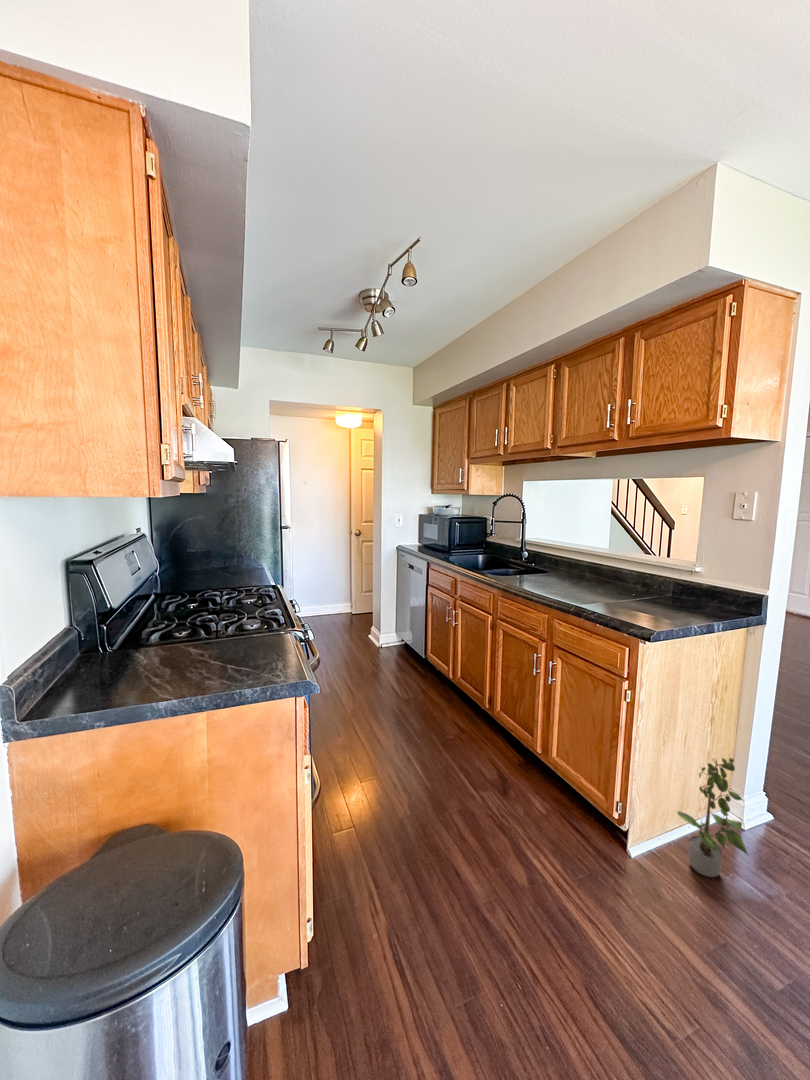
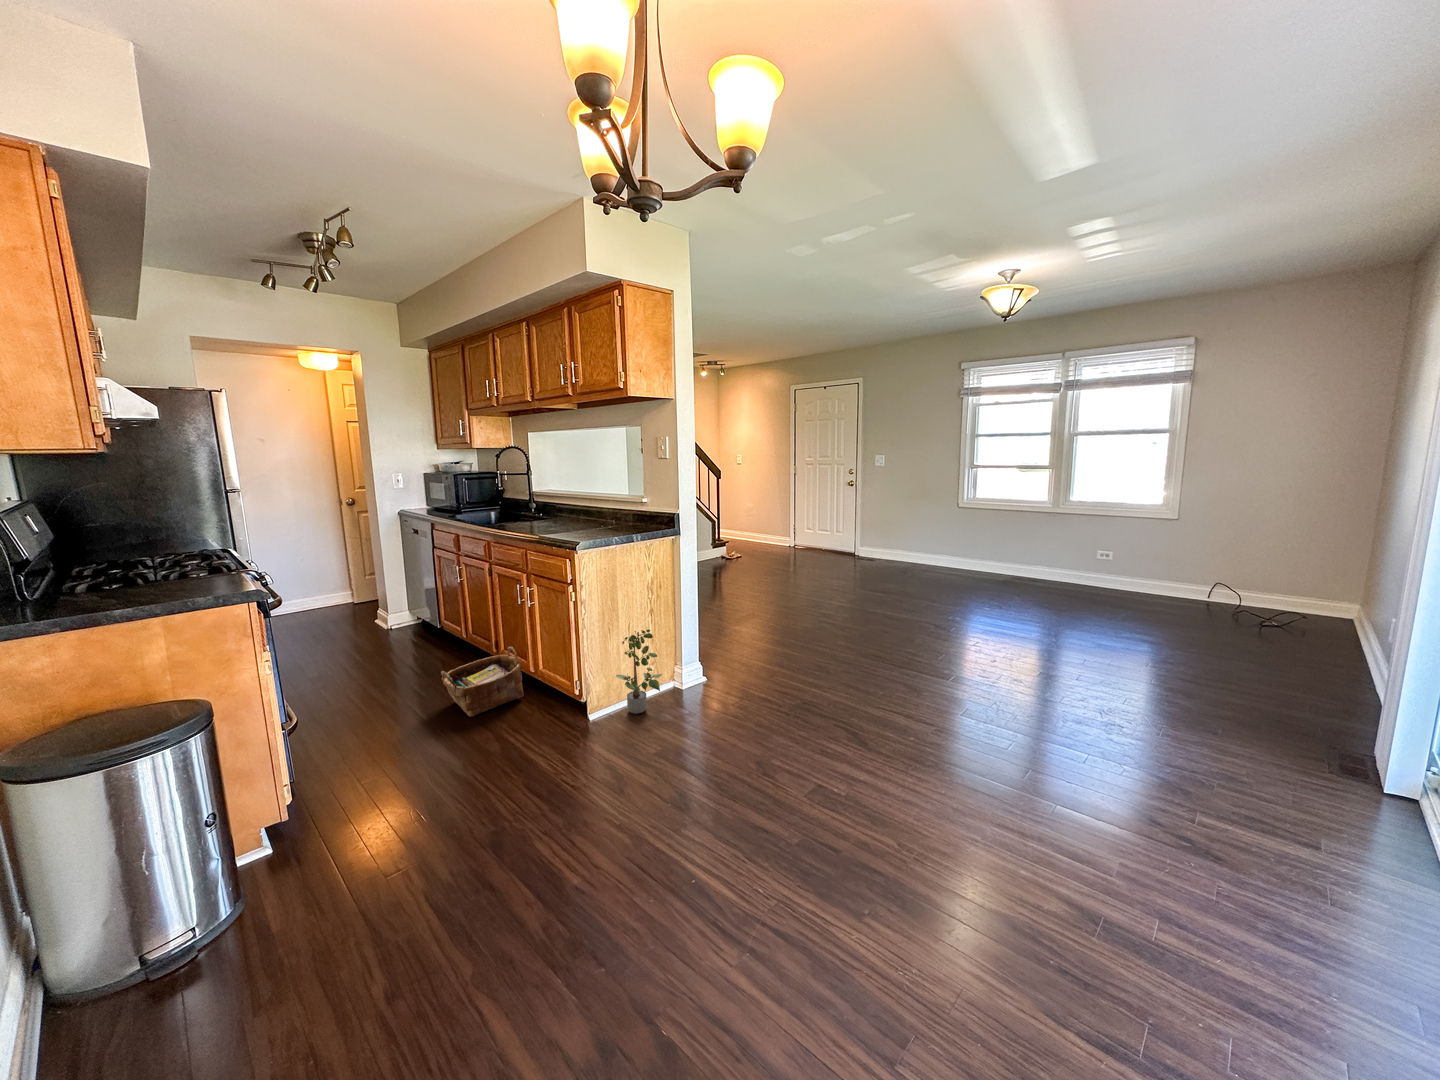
woven basket: none [446,719,531,804] -> present [441,647,524,717]

